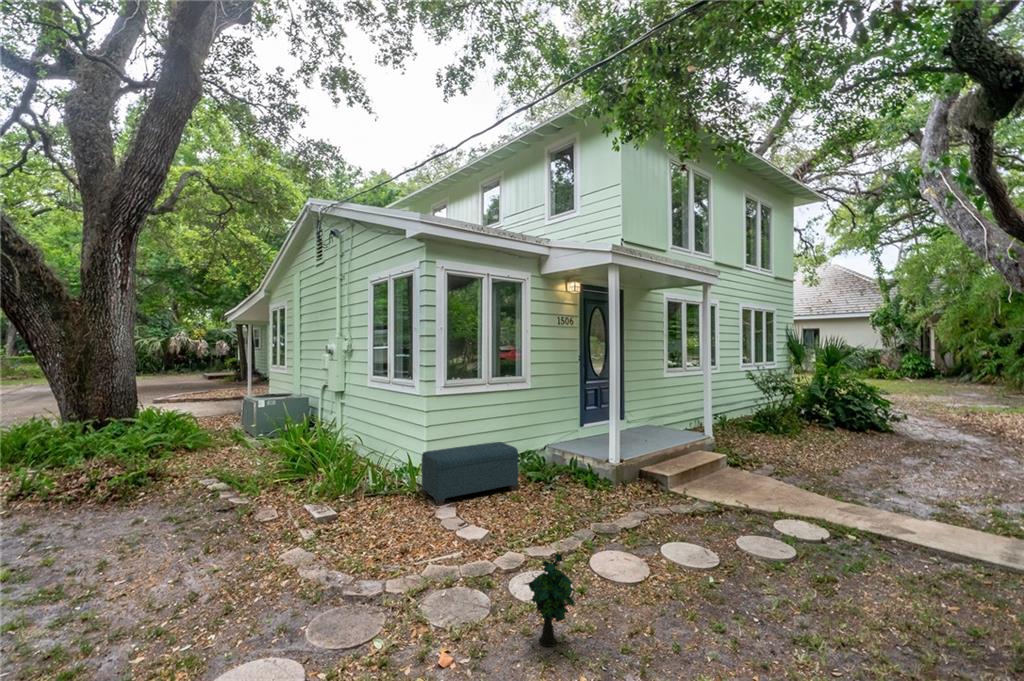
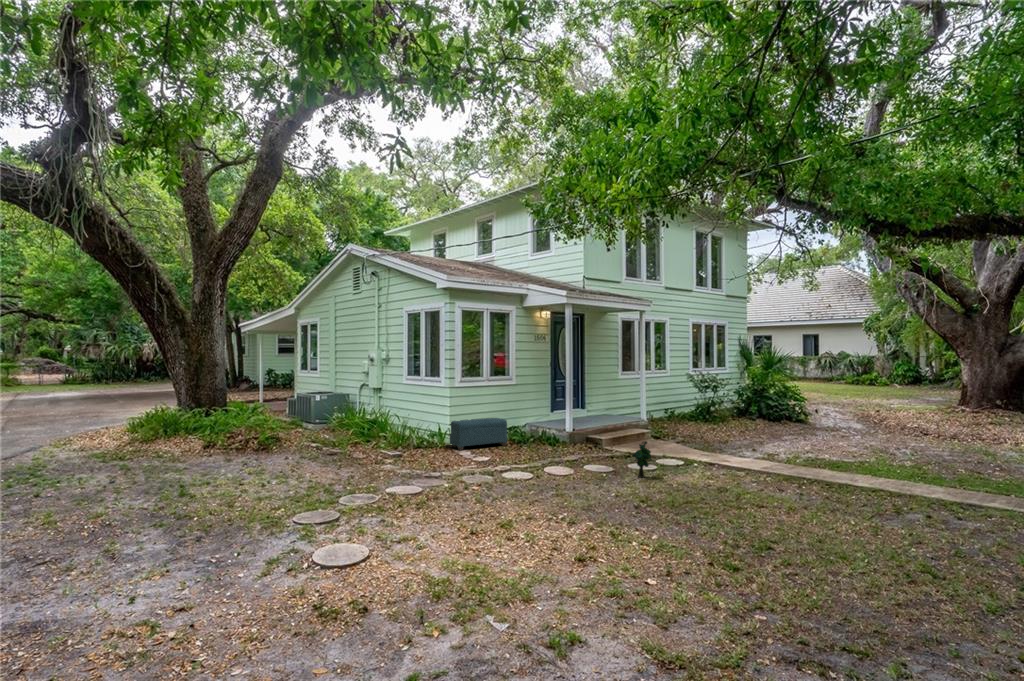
decorative plant: present [525,553,575,647] -> present [632,441,652,478]

